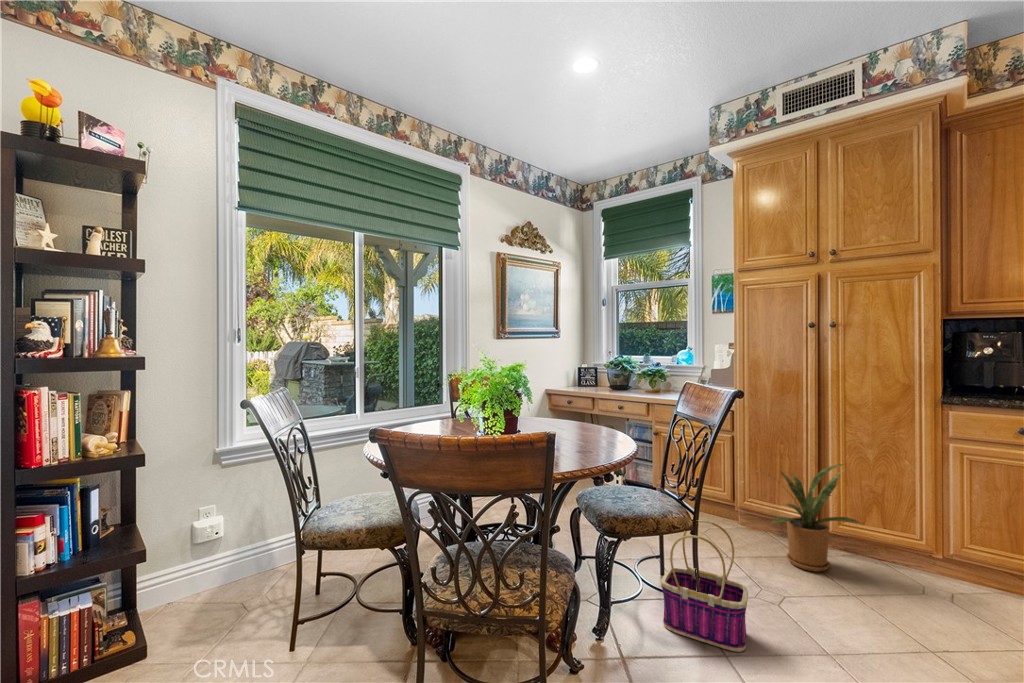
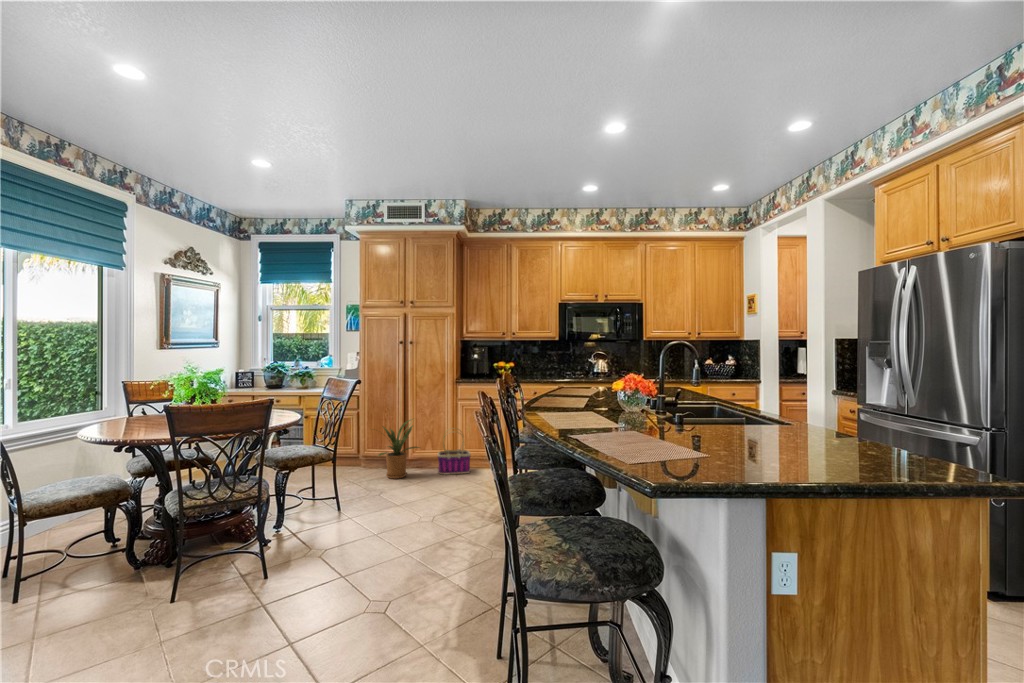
basket: present [661,520,748,652] -> present [438,434,471,475]

